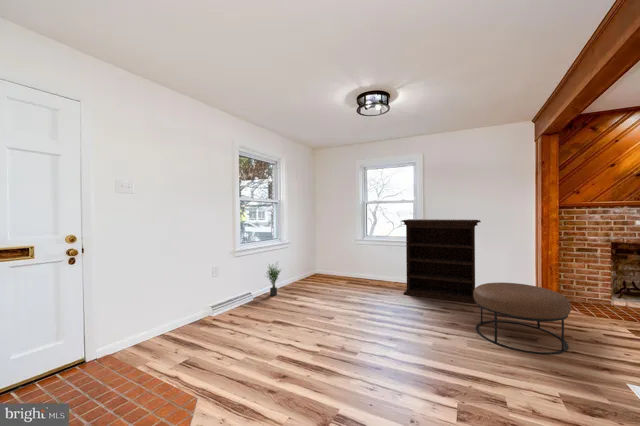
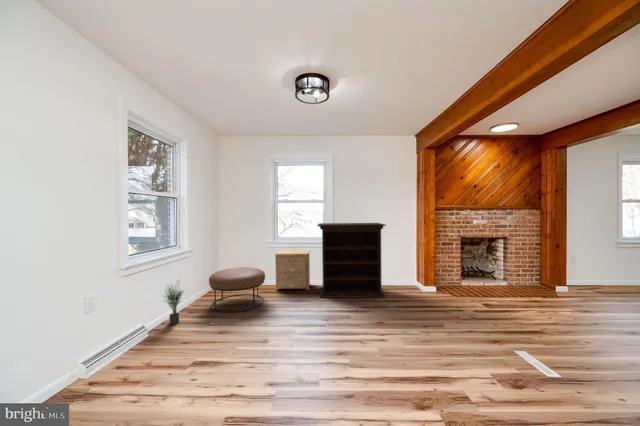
side table: none [364,246,401,287] -> present [275,251,310,290]
ottoman: present [473,283,571,354] -> present [209,267,265,312]

